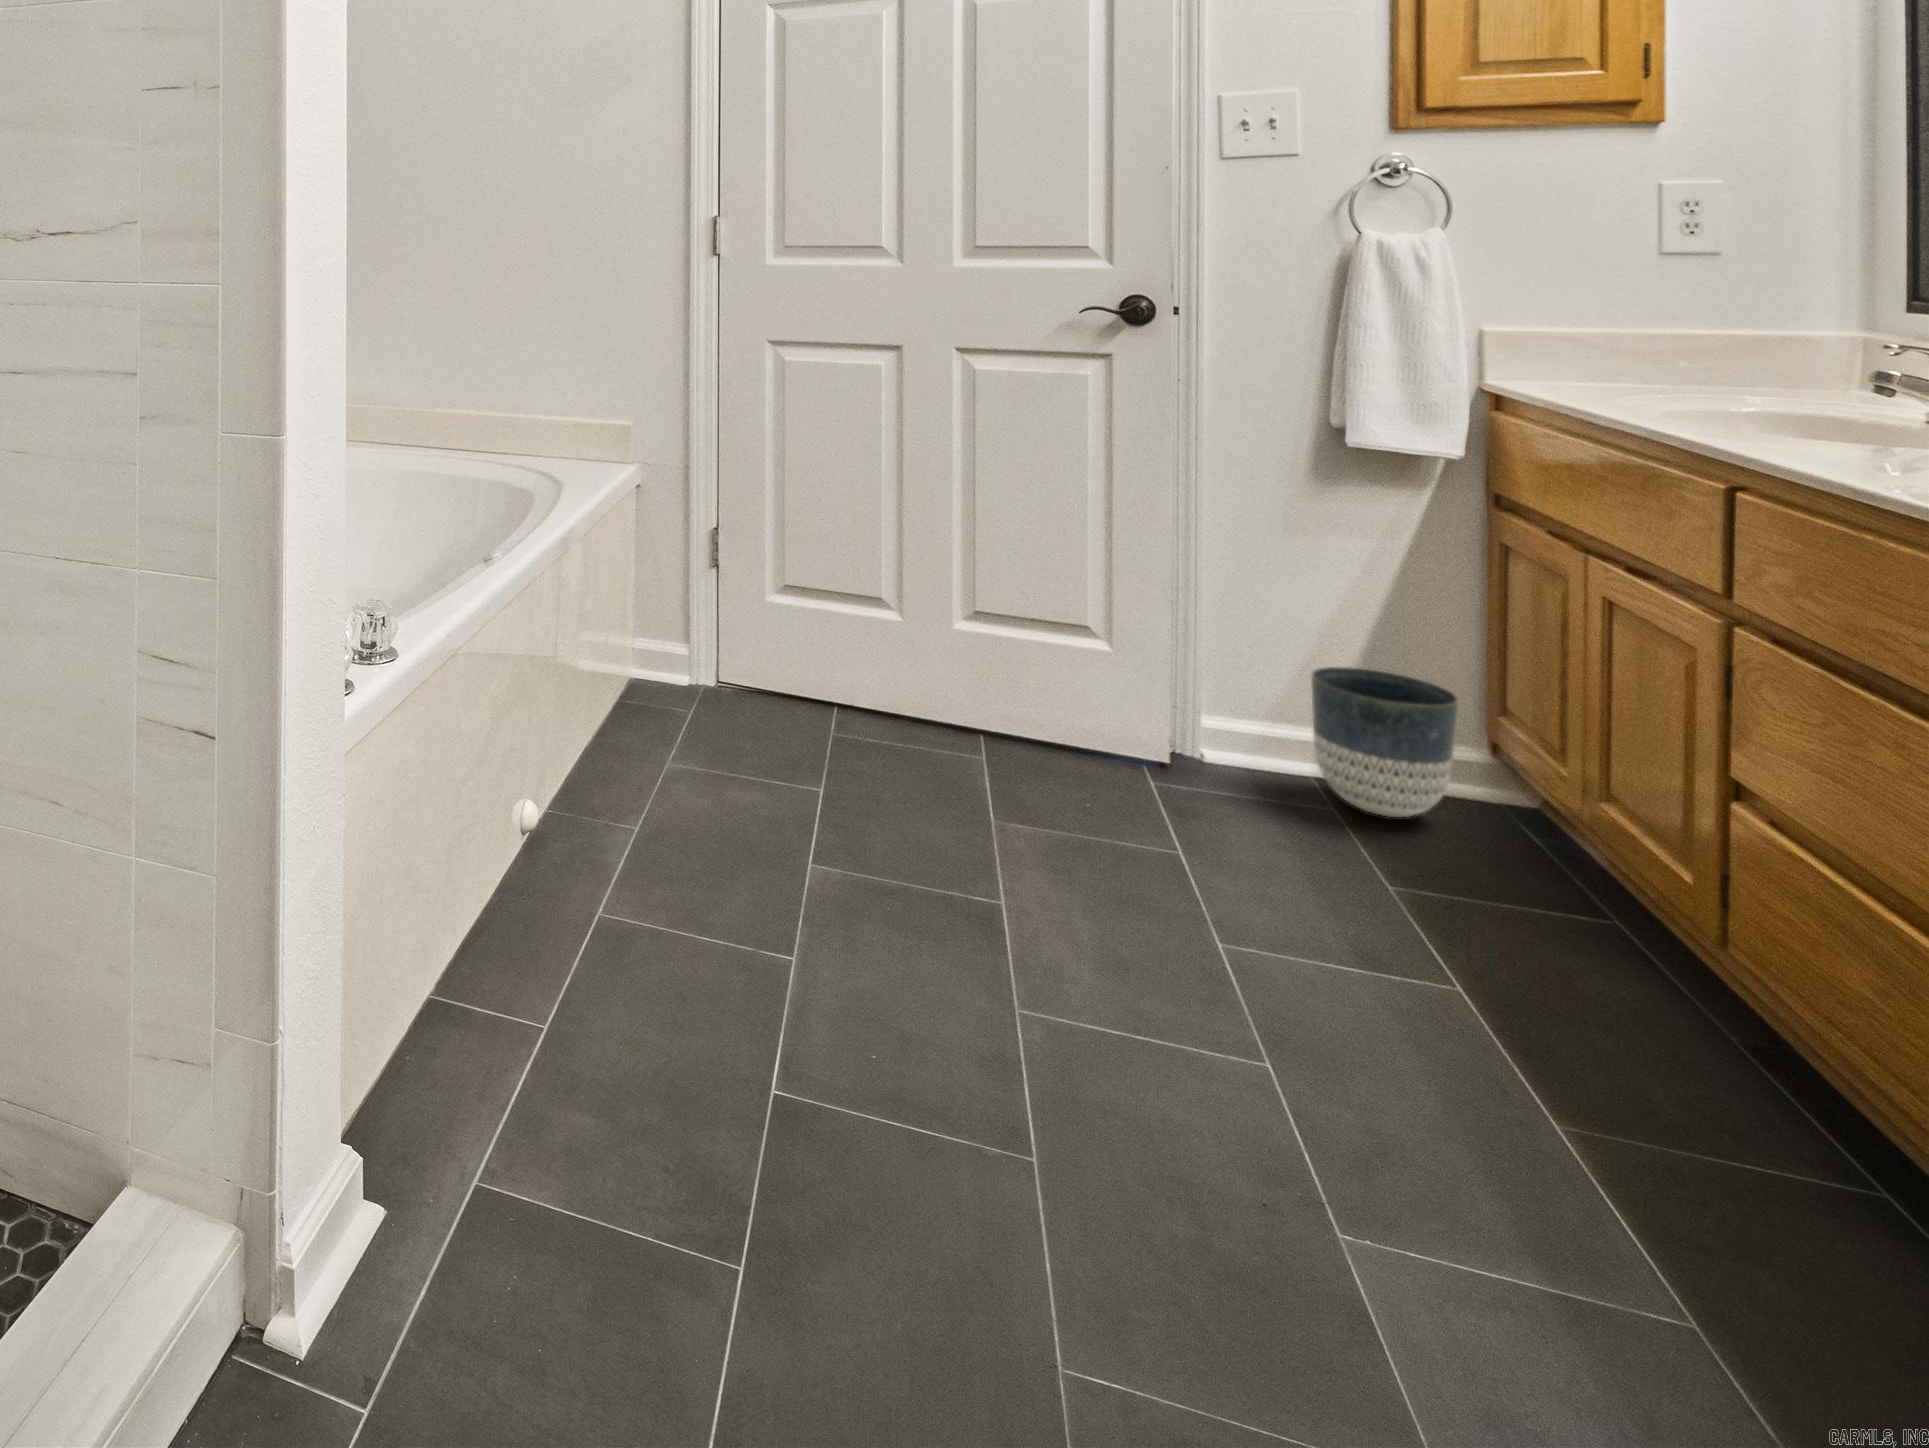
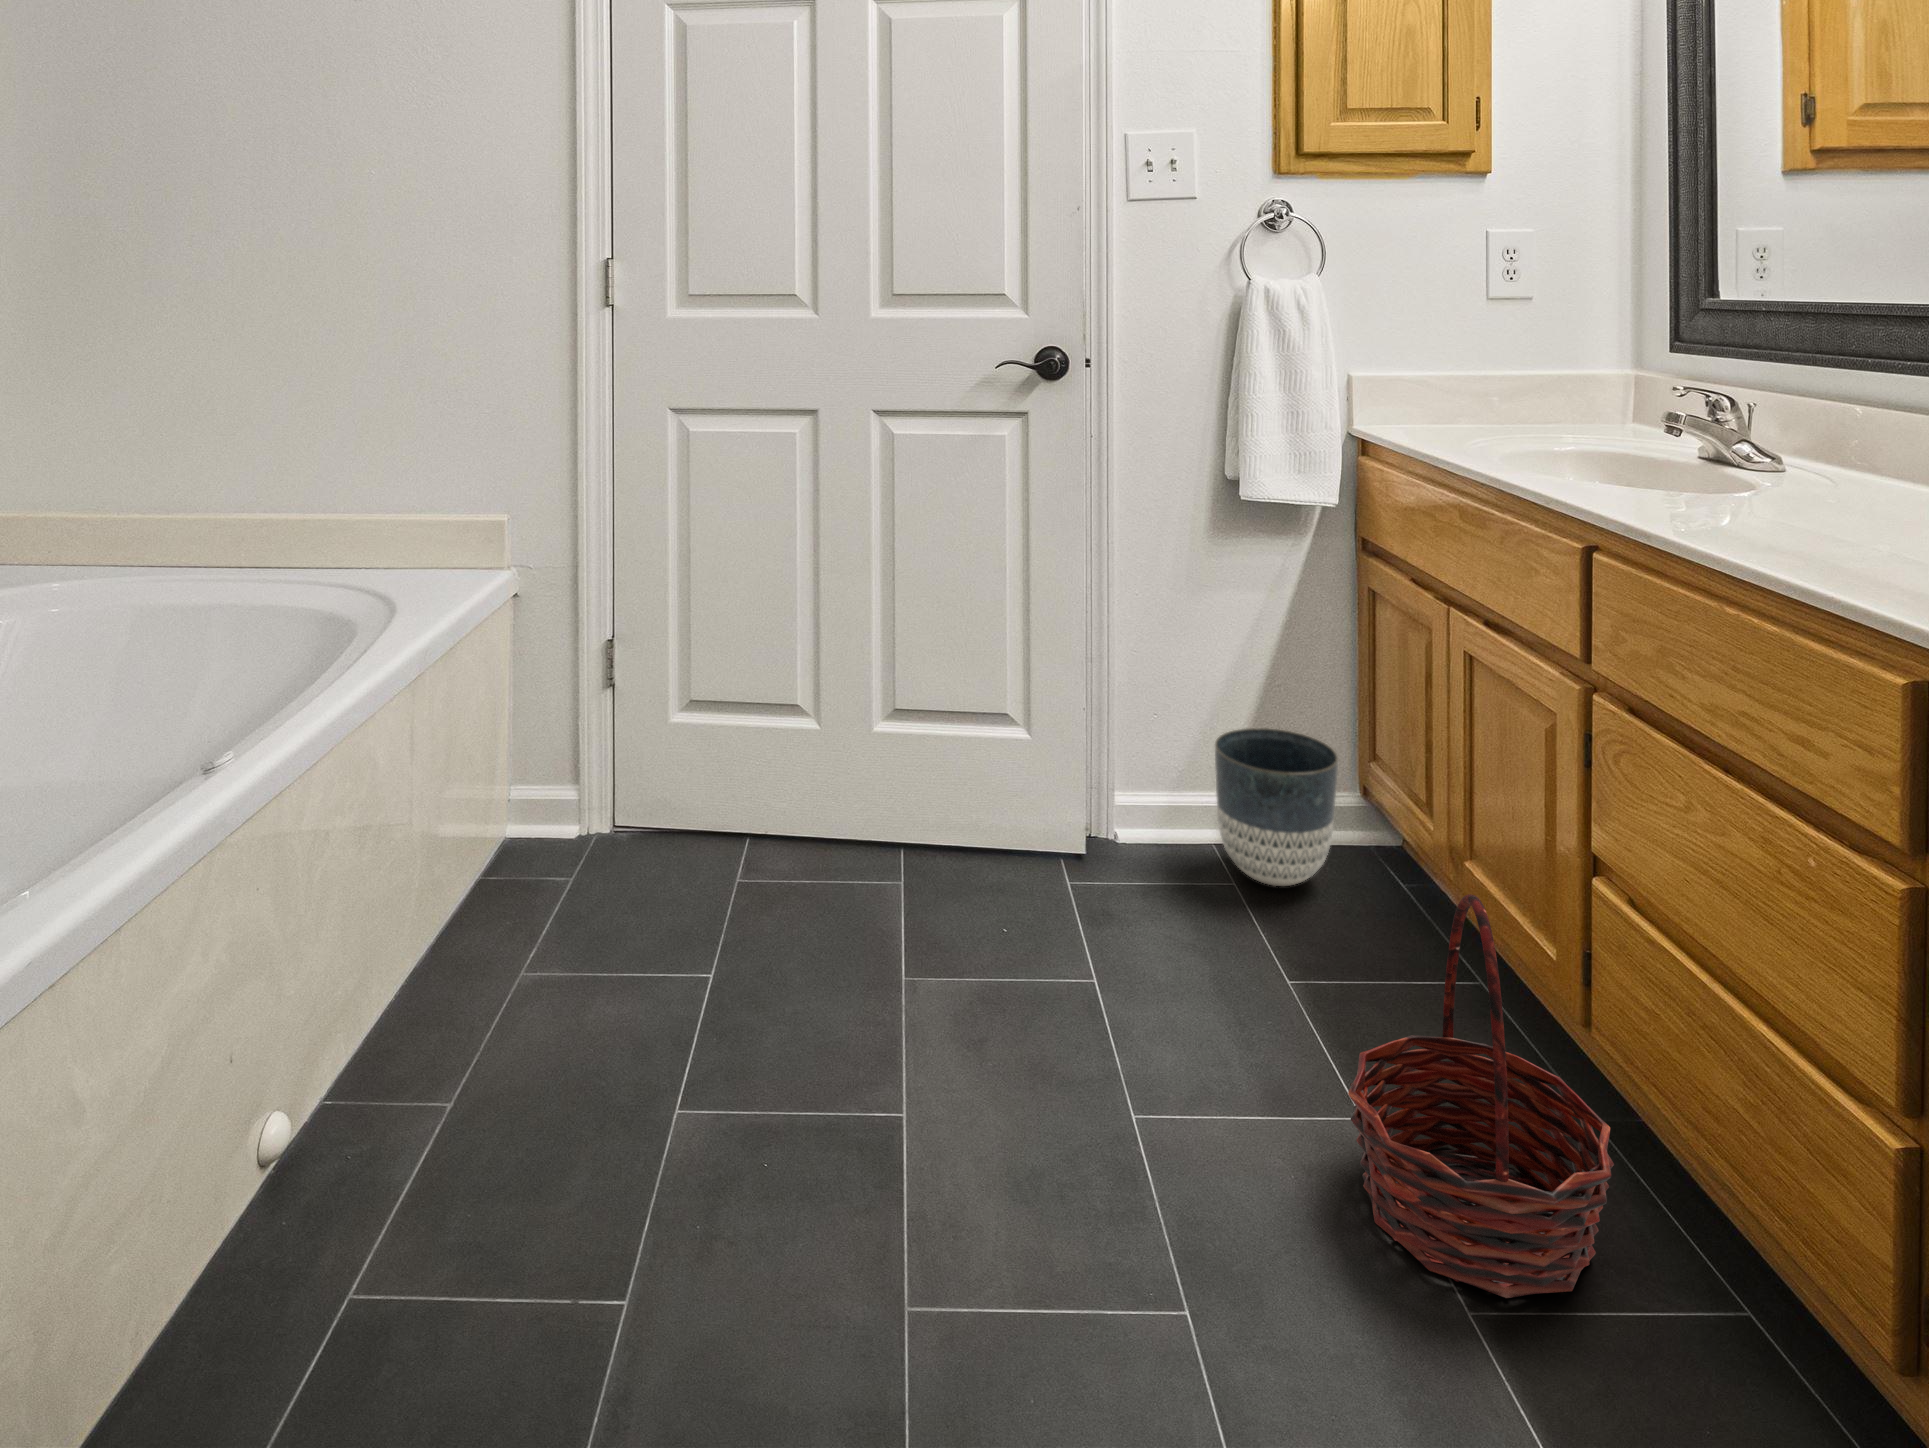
basket: none [1458,775,1776,1143] -> present [1348,894,1614,1298]

